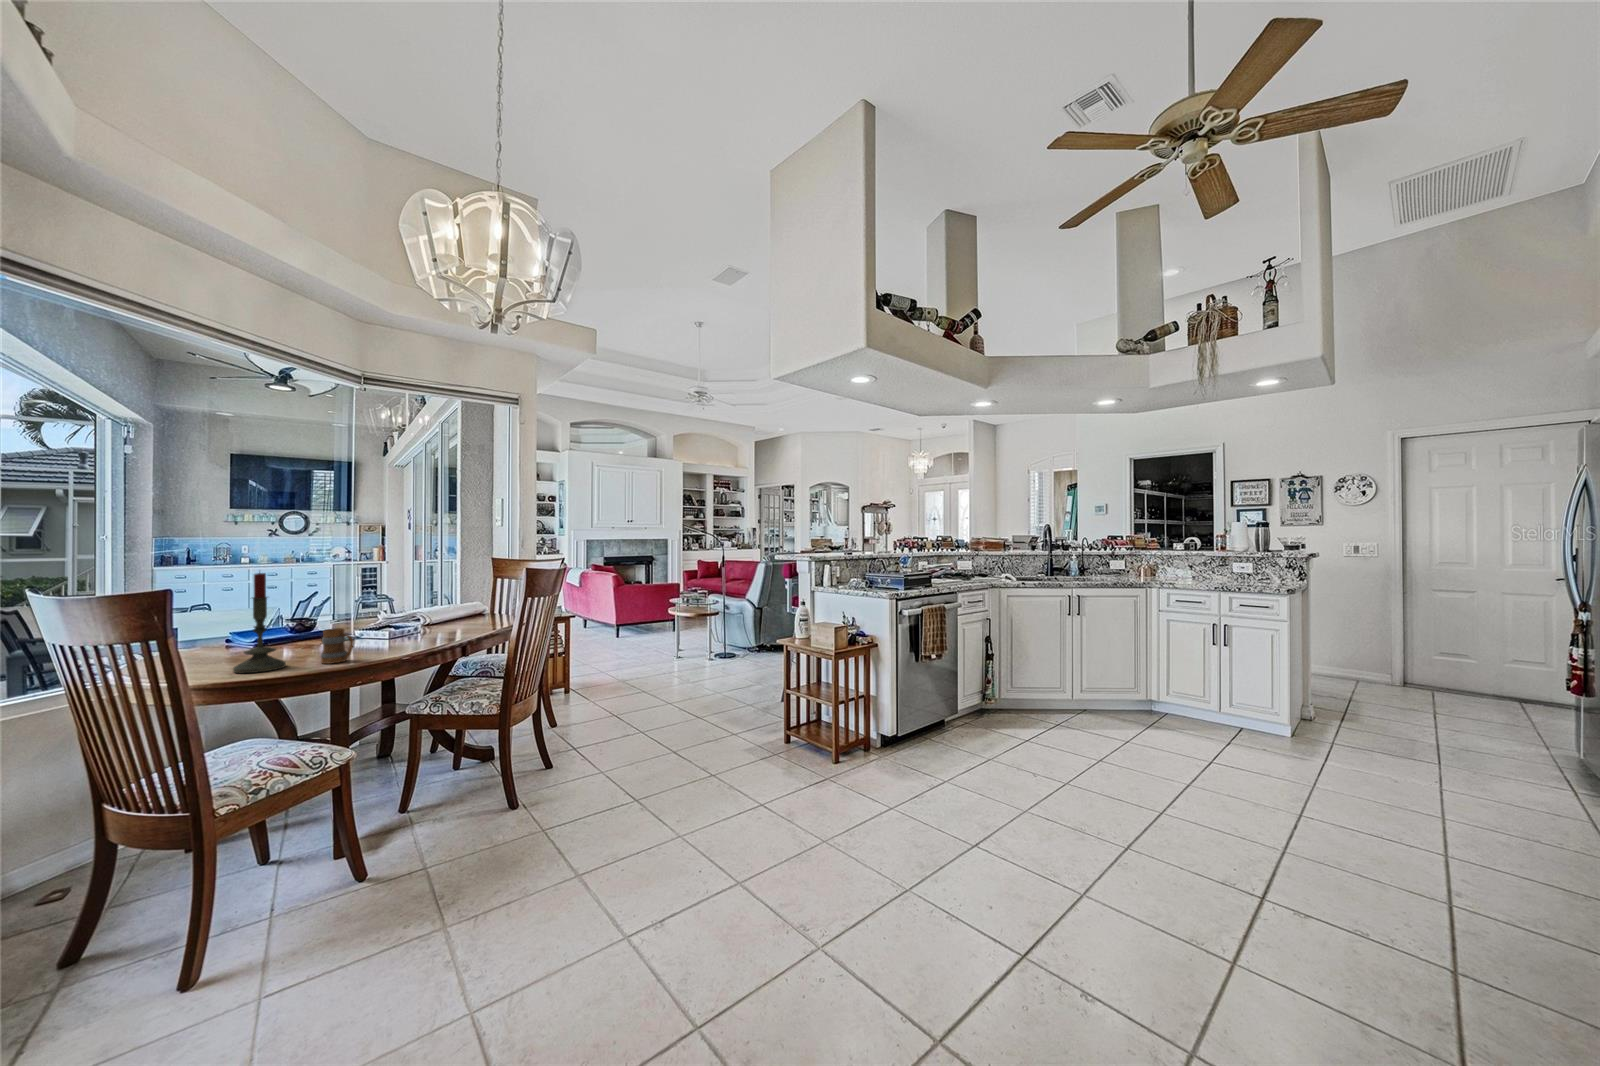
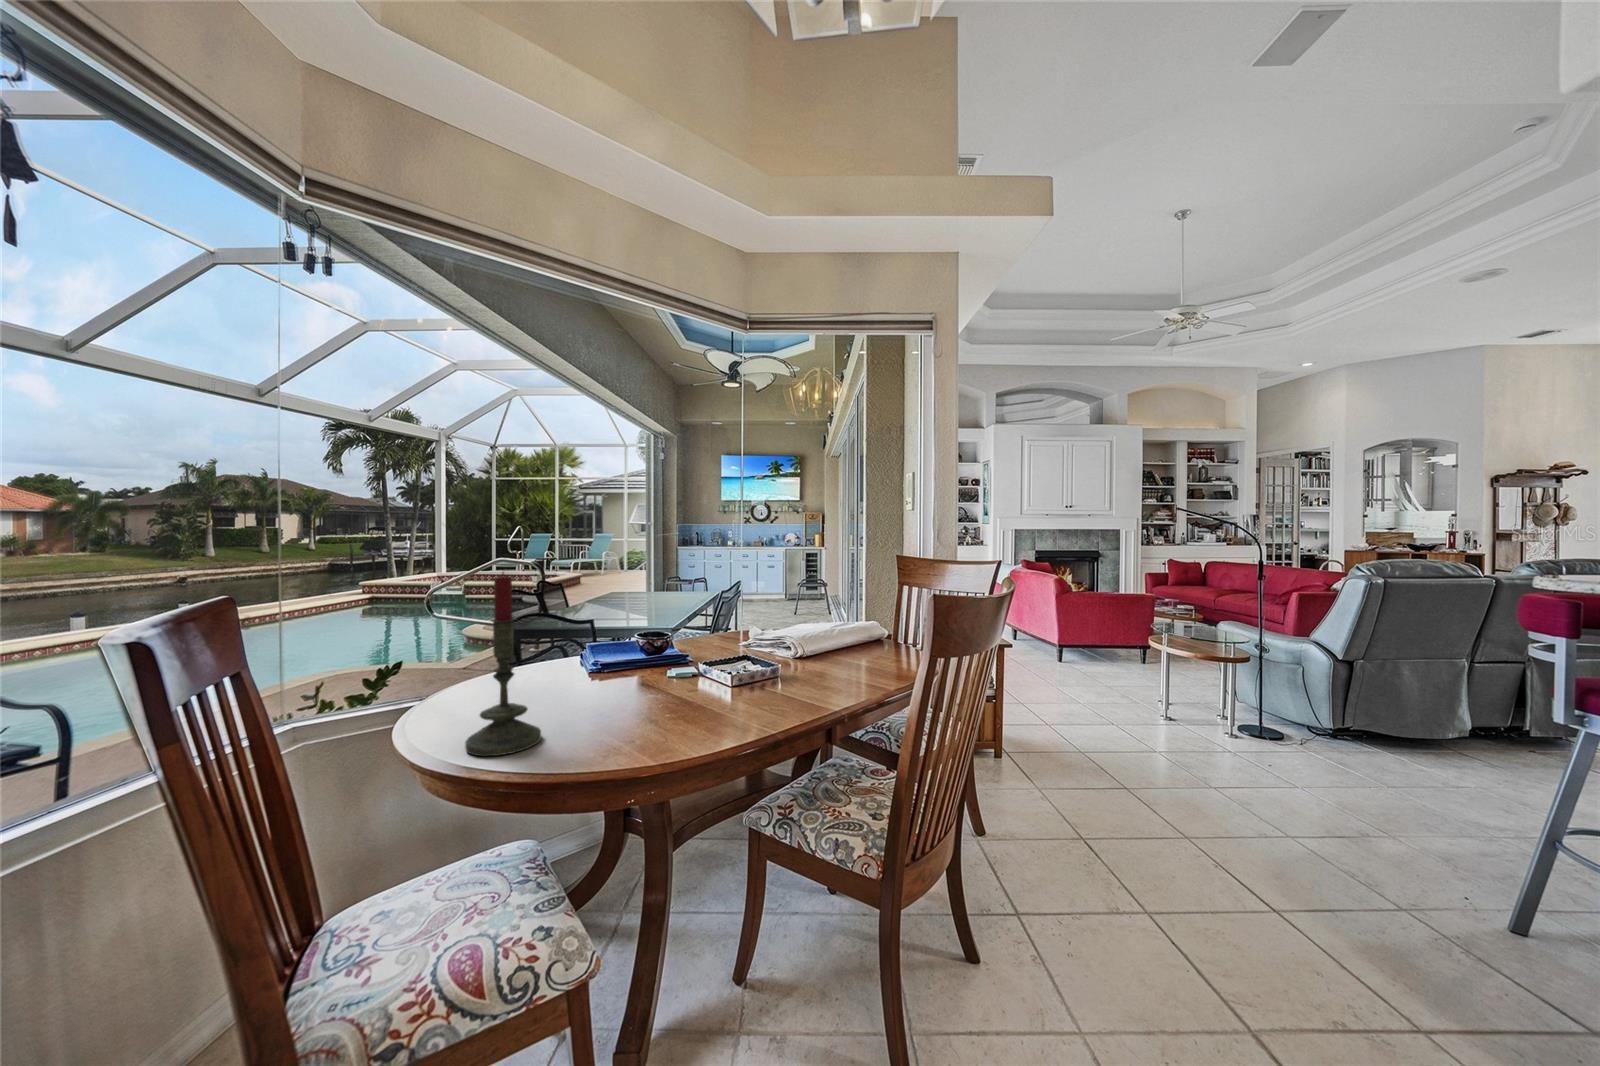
mug: present [321,628,353,664] -> none [580,682,623,754]

